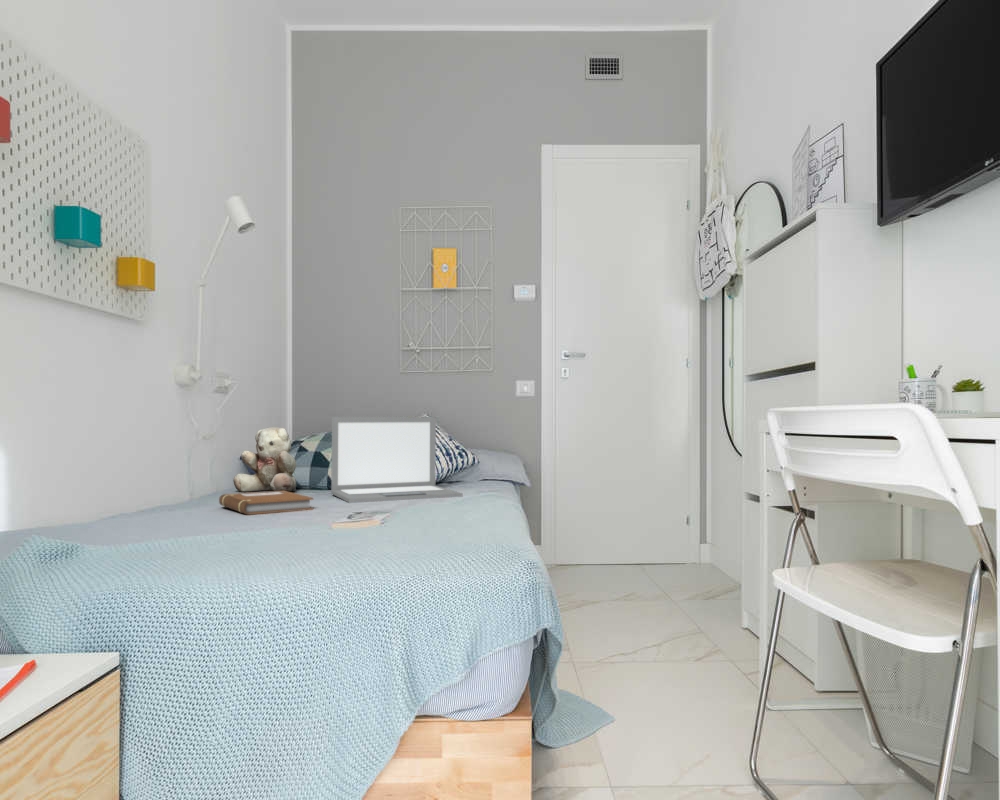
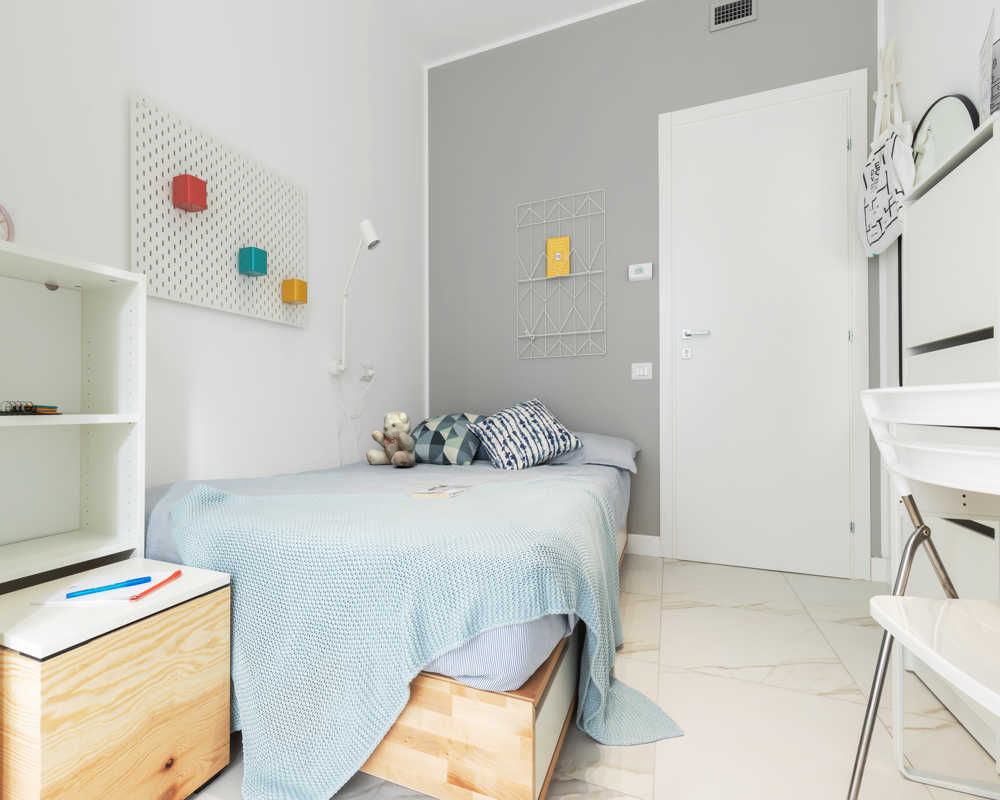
laptop: present [331,417,463,503] -> none [436,405,548,486]
notebook: present [219,491,313,515] -> none [330,471,401,497]

